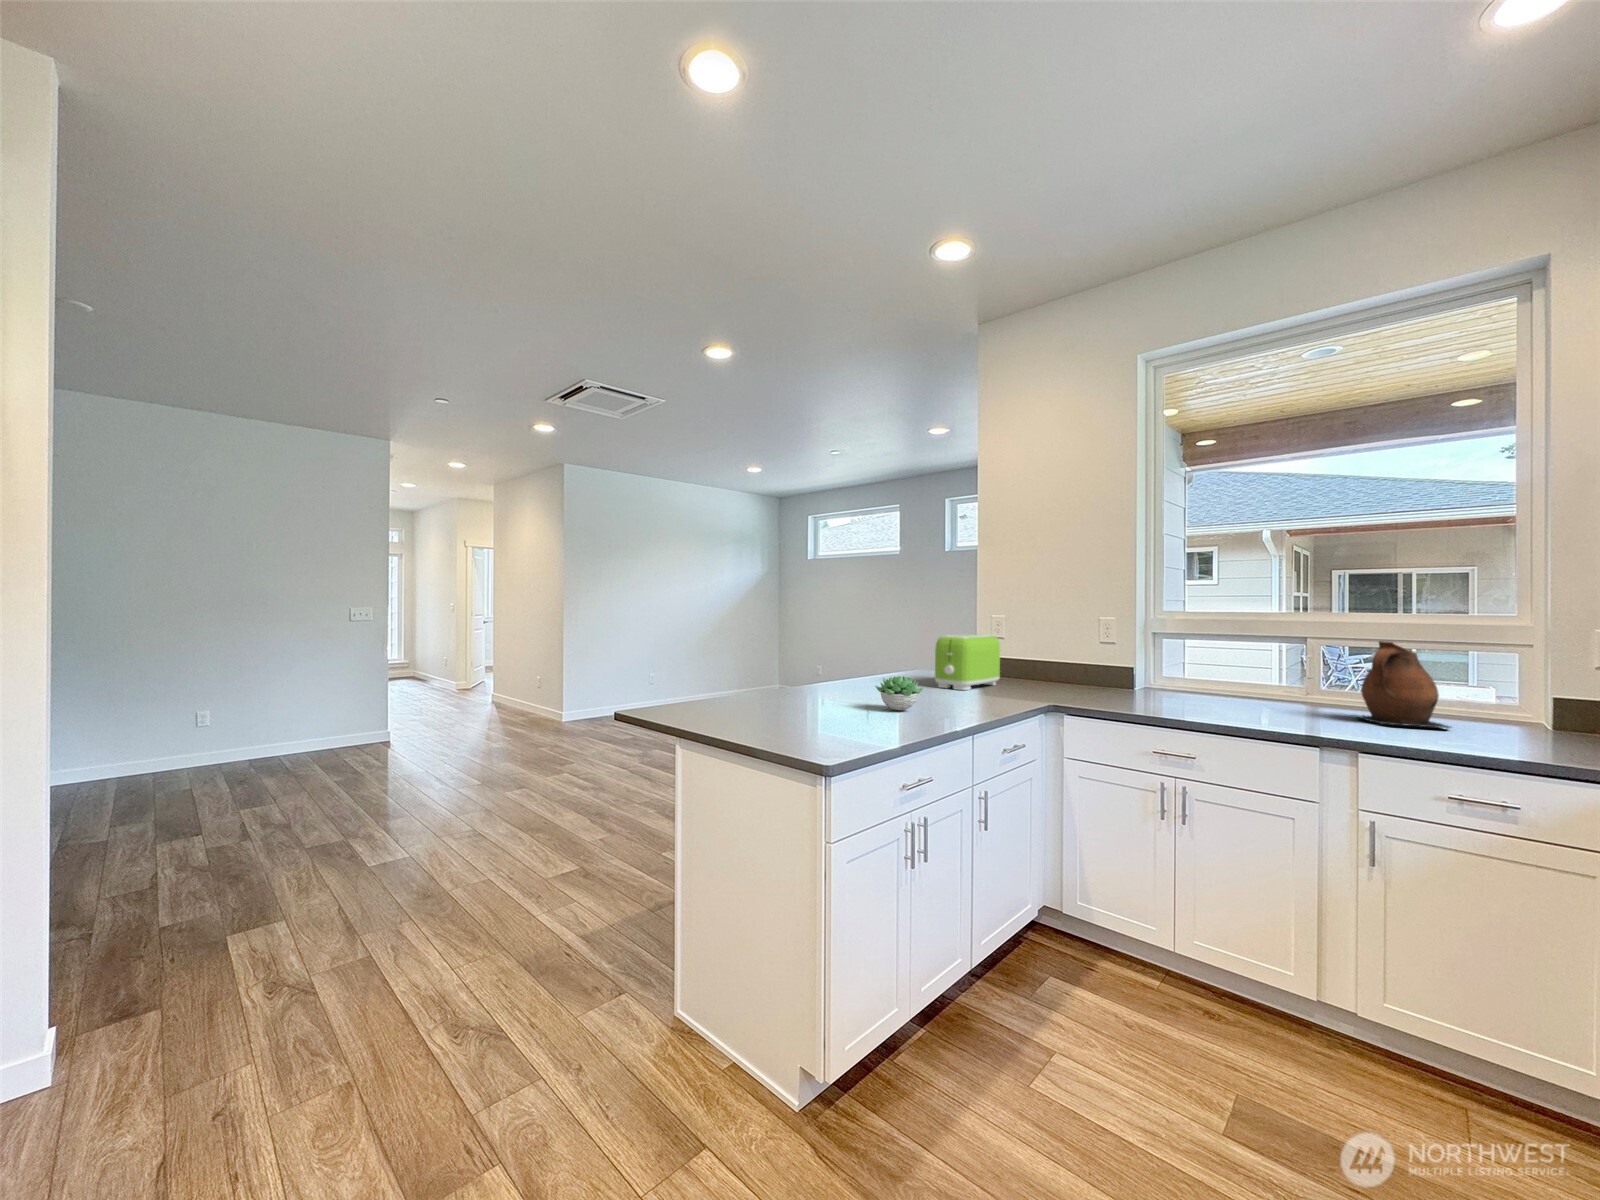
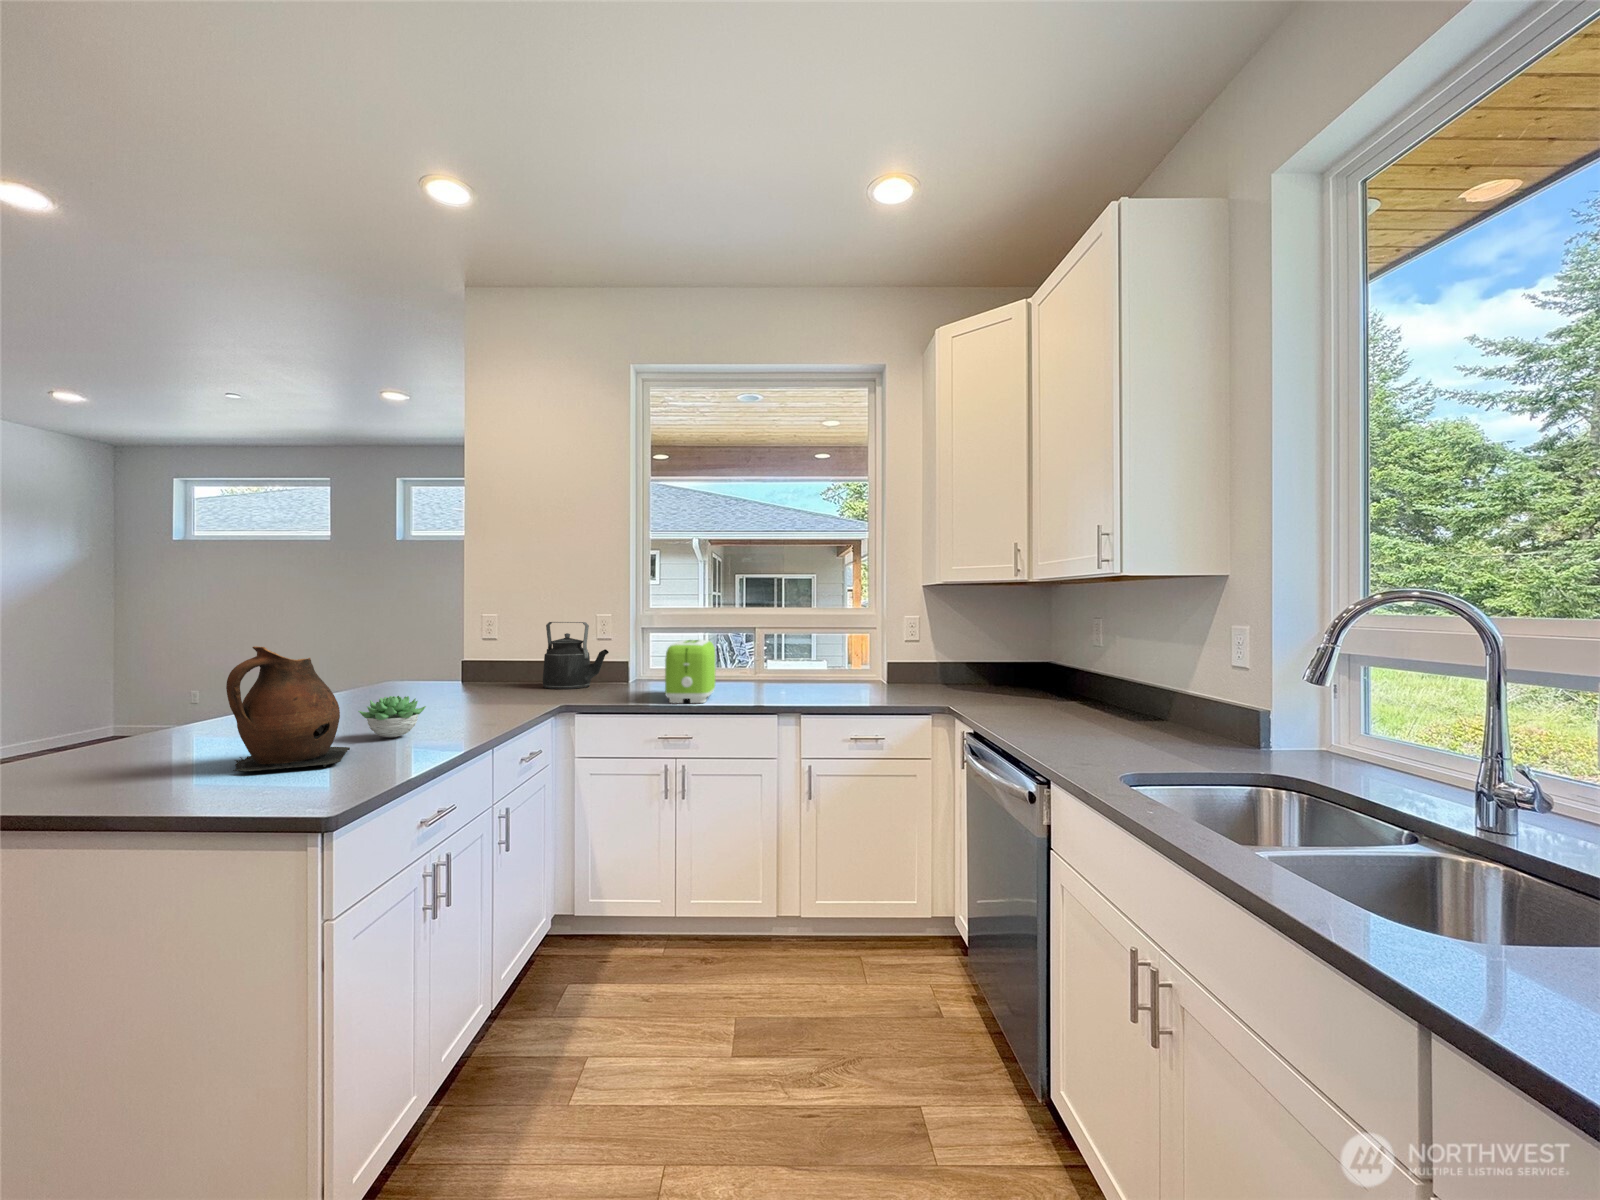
kettle: none [1043,622,1110,689] -> present [543,622,609,689]
toaster: present [935,634,1000,690] -> present [665,640,715,703]
ceramic pitcher: present [1357,641,1451,729] -> present [226,646,350,771]

